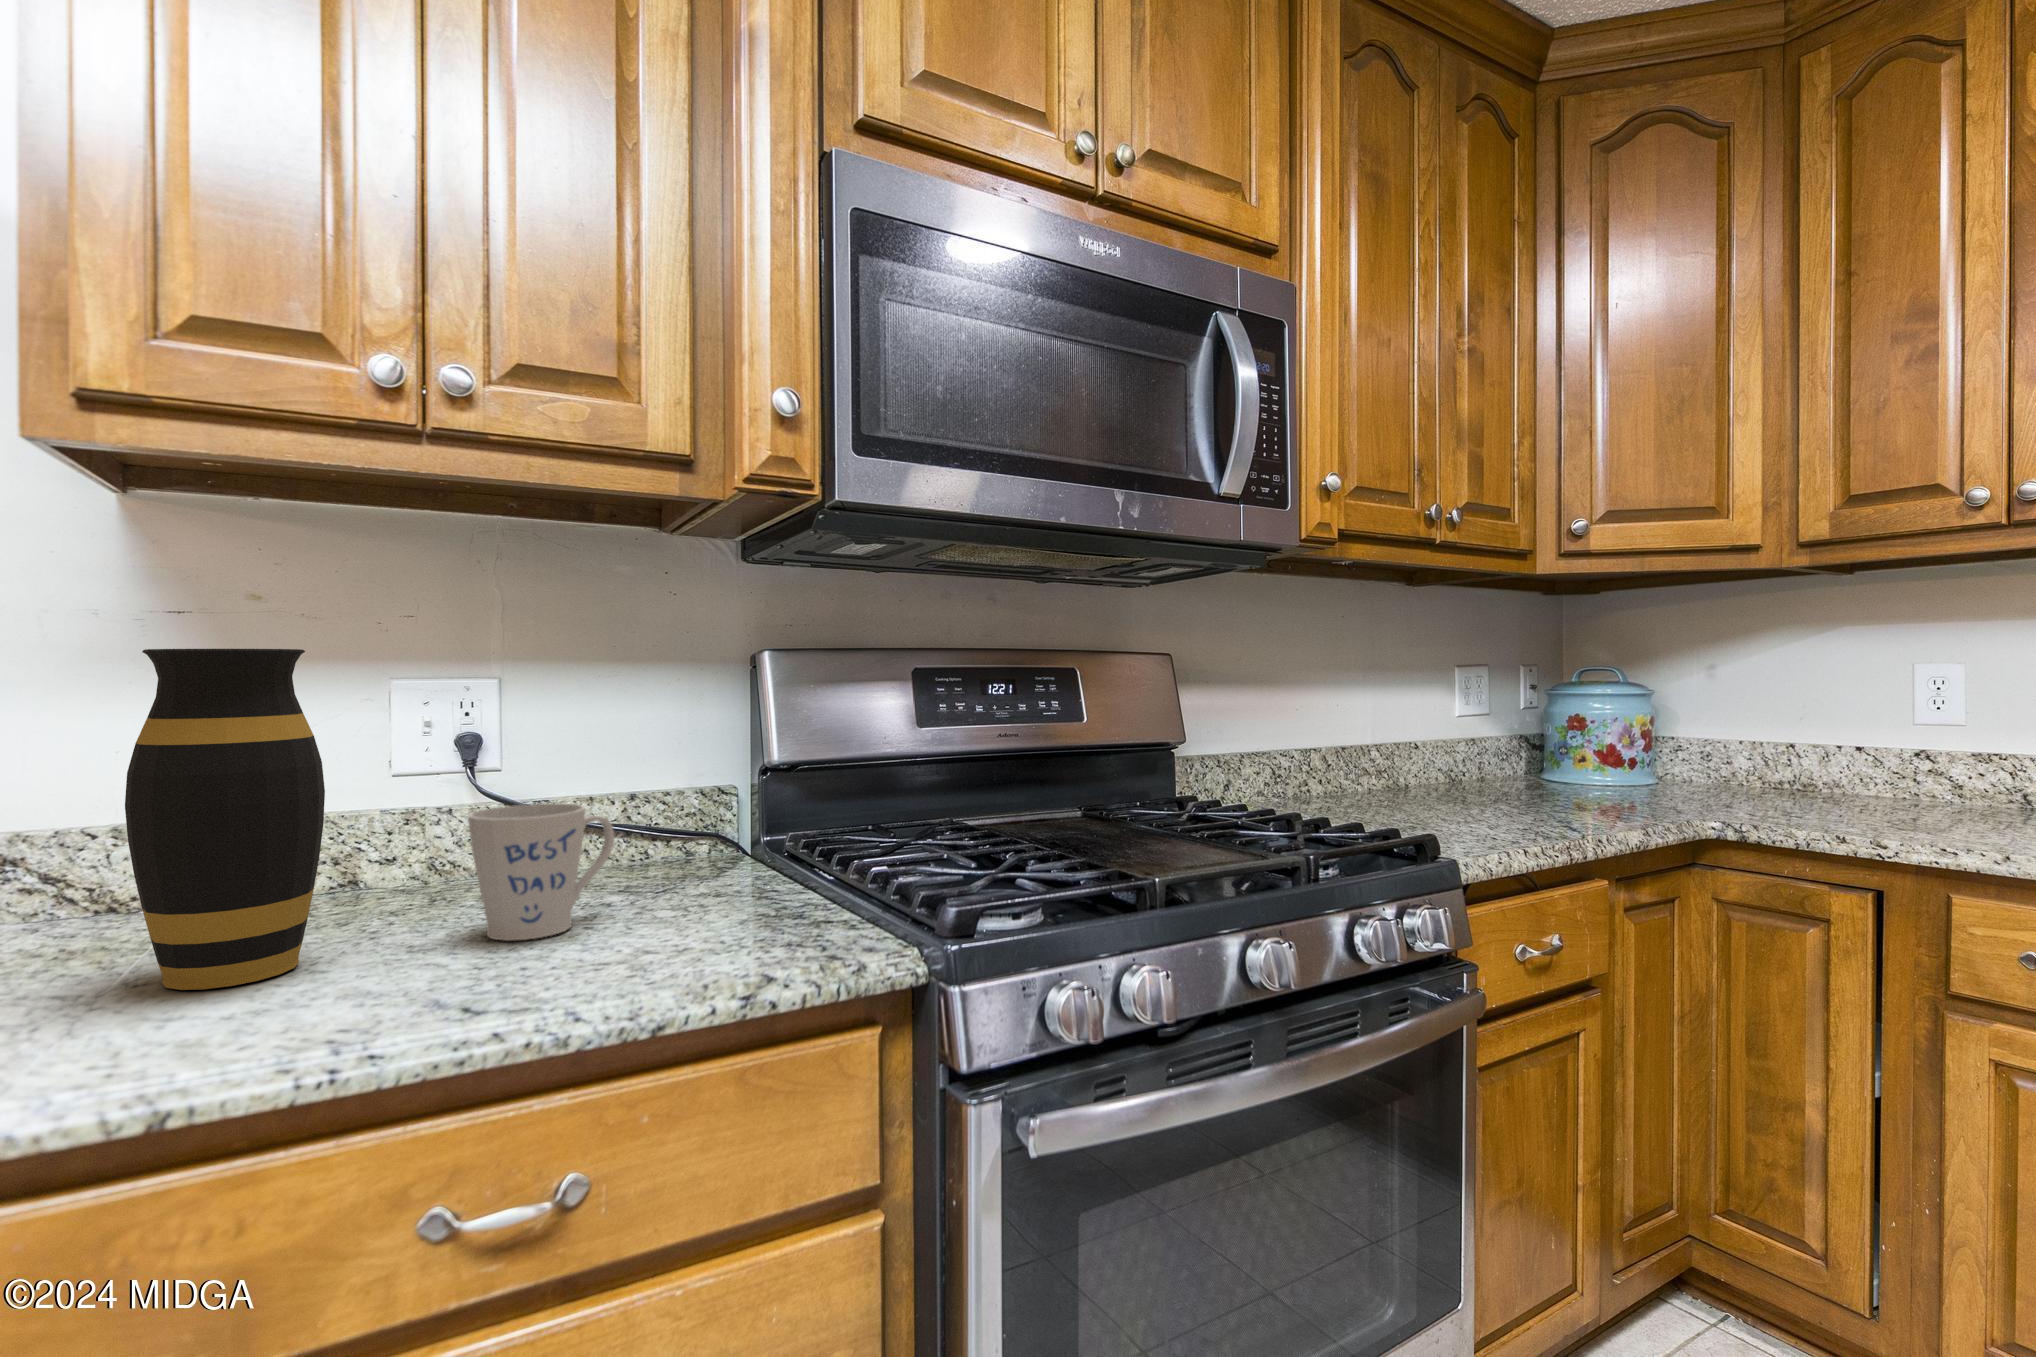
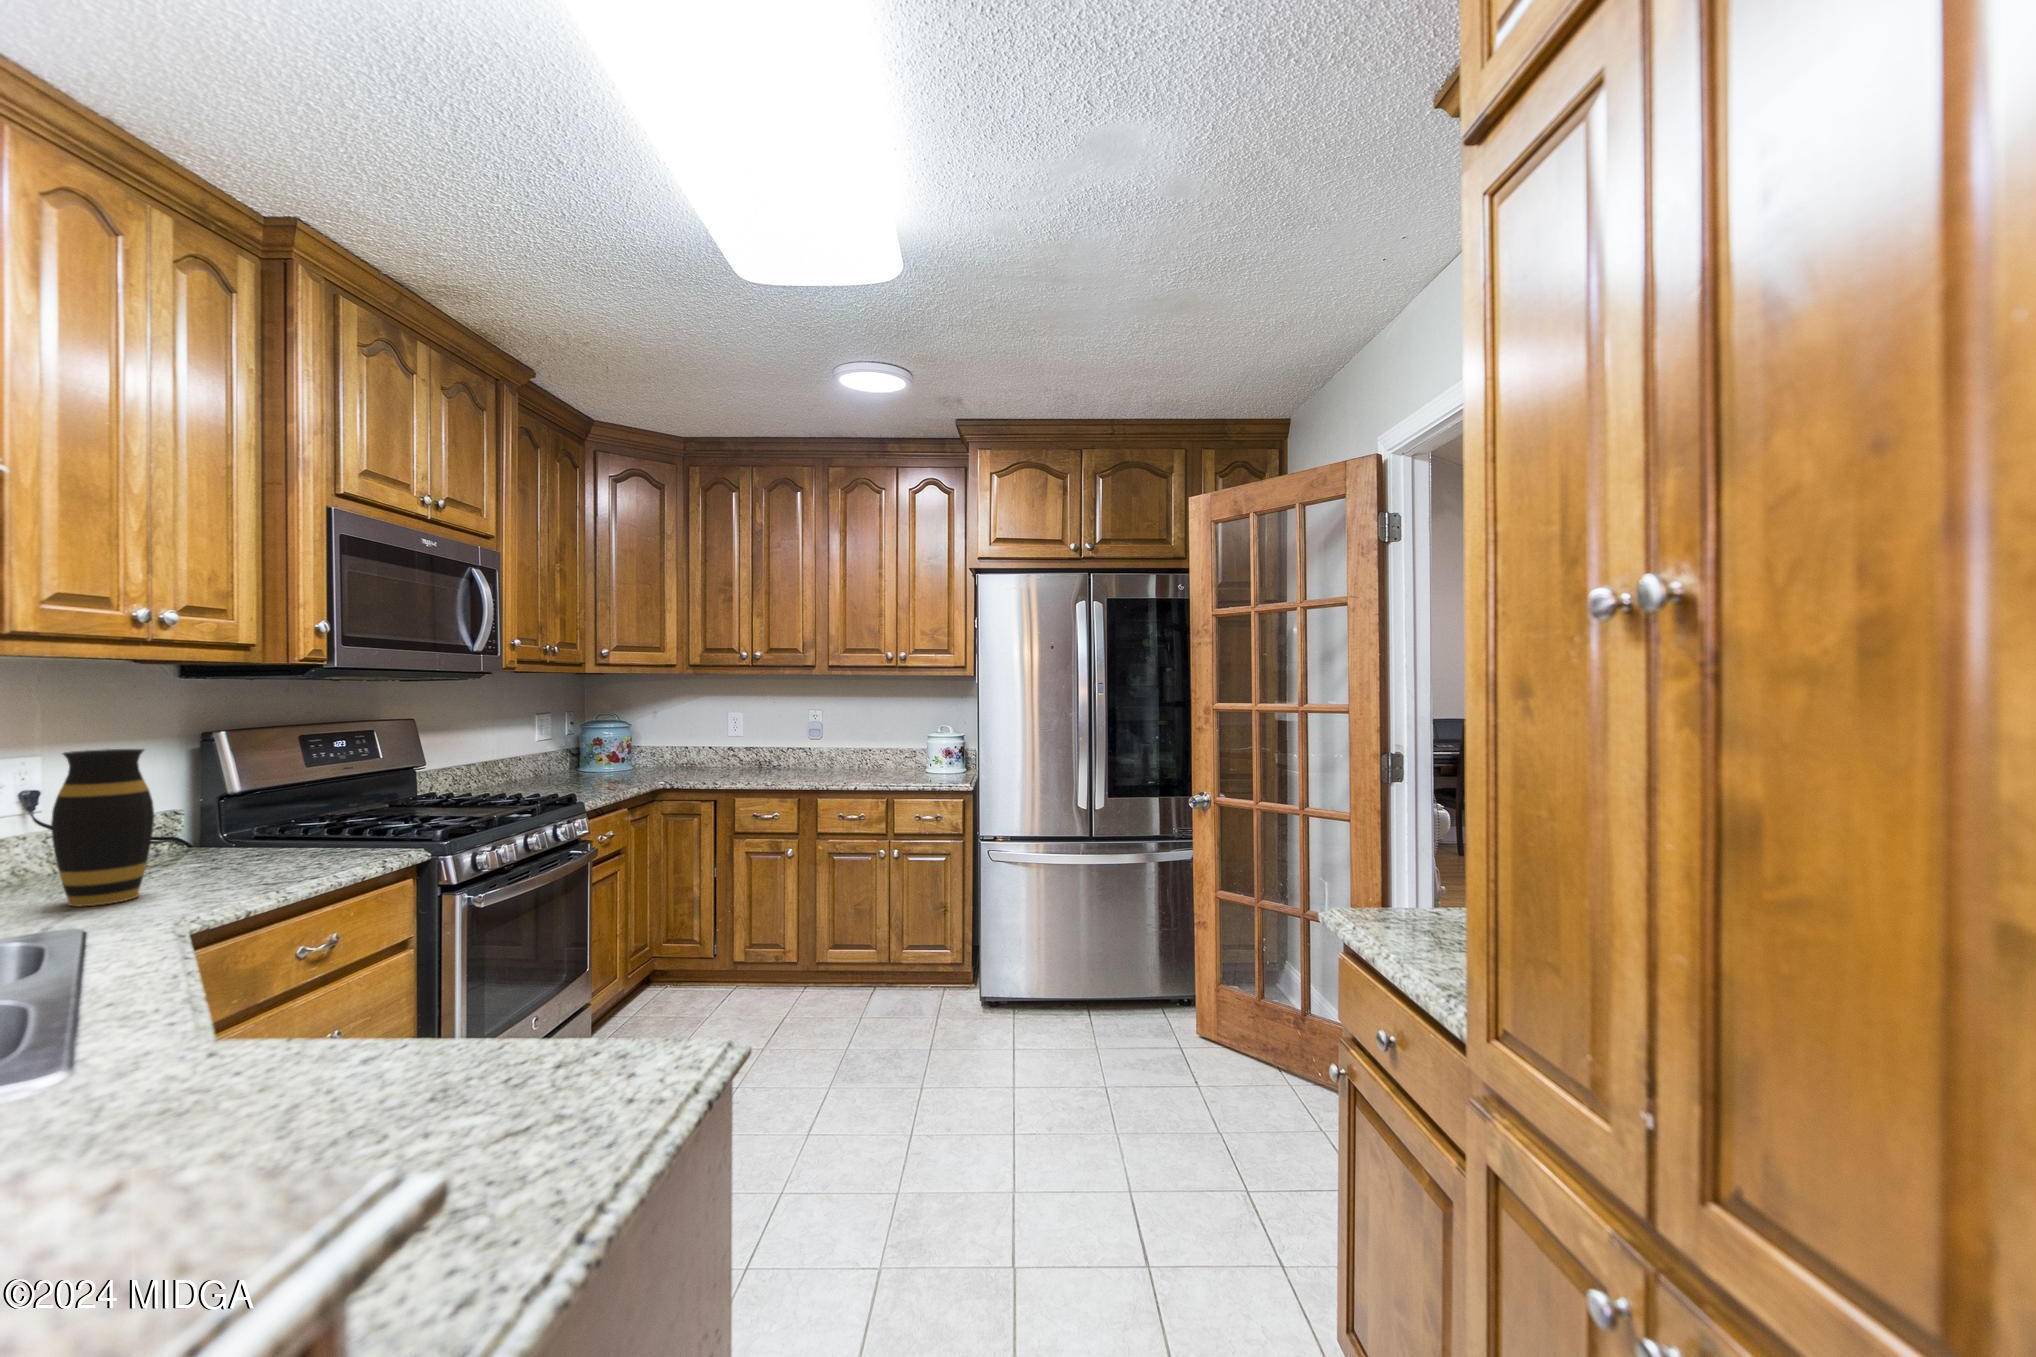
mug: present [468,804,614,940] -> none [173,813,240,877]

